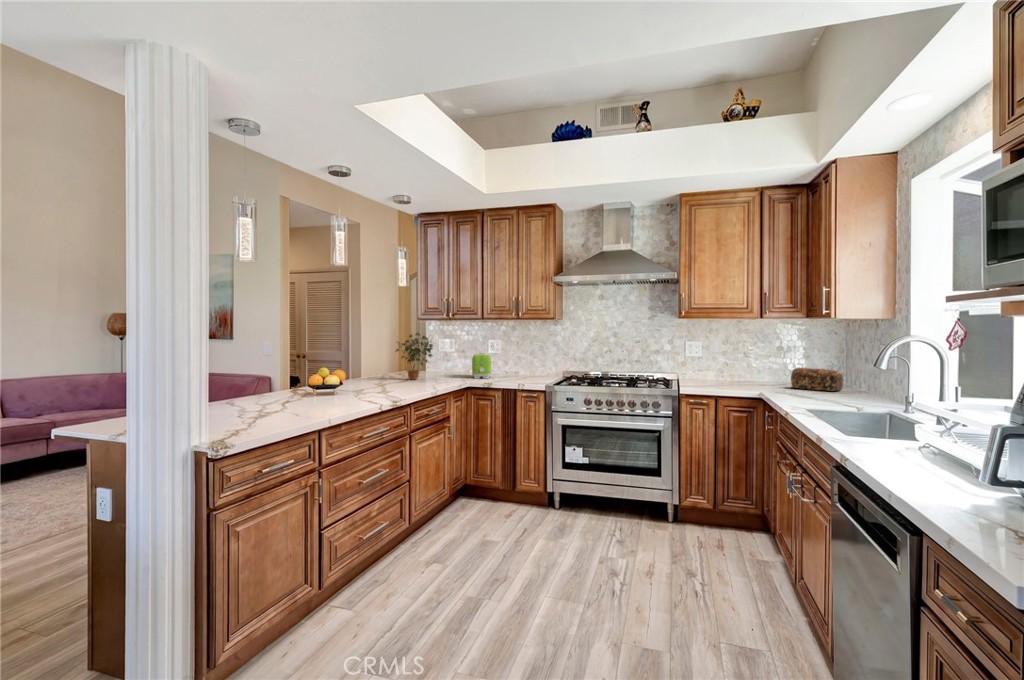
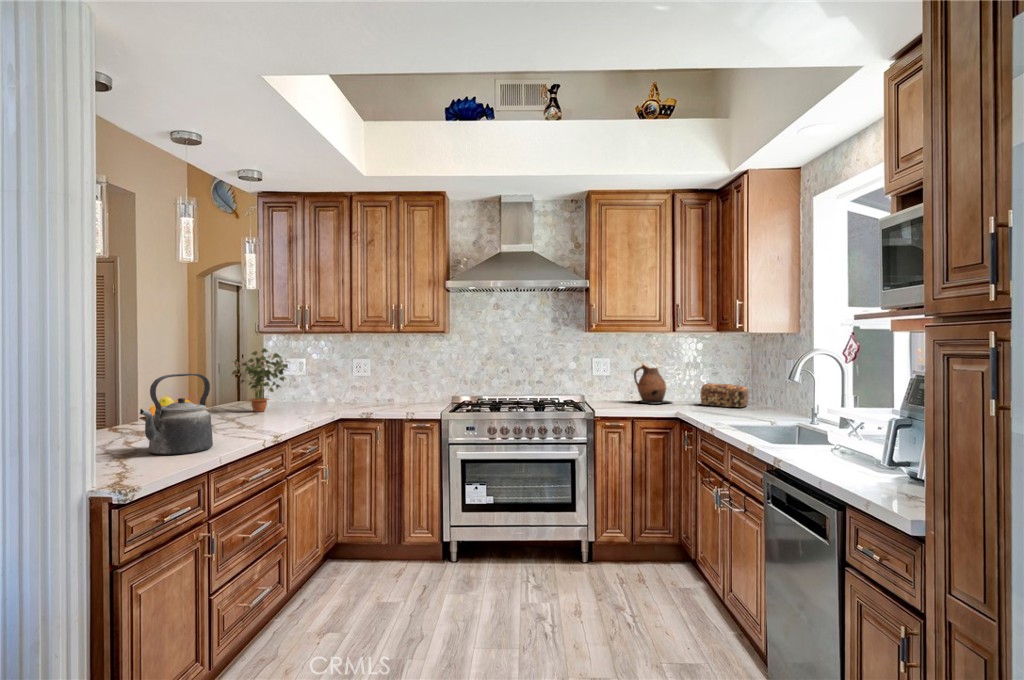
kettle: none [317,345,366,401] -> present [140,373,213,455]
ceramic pitcher: none [725,348,764,386] -> present [634,363,671,404]
toaster: present [472,353,491,378] -> none [338,373,363,406]

